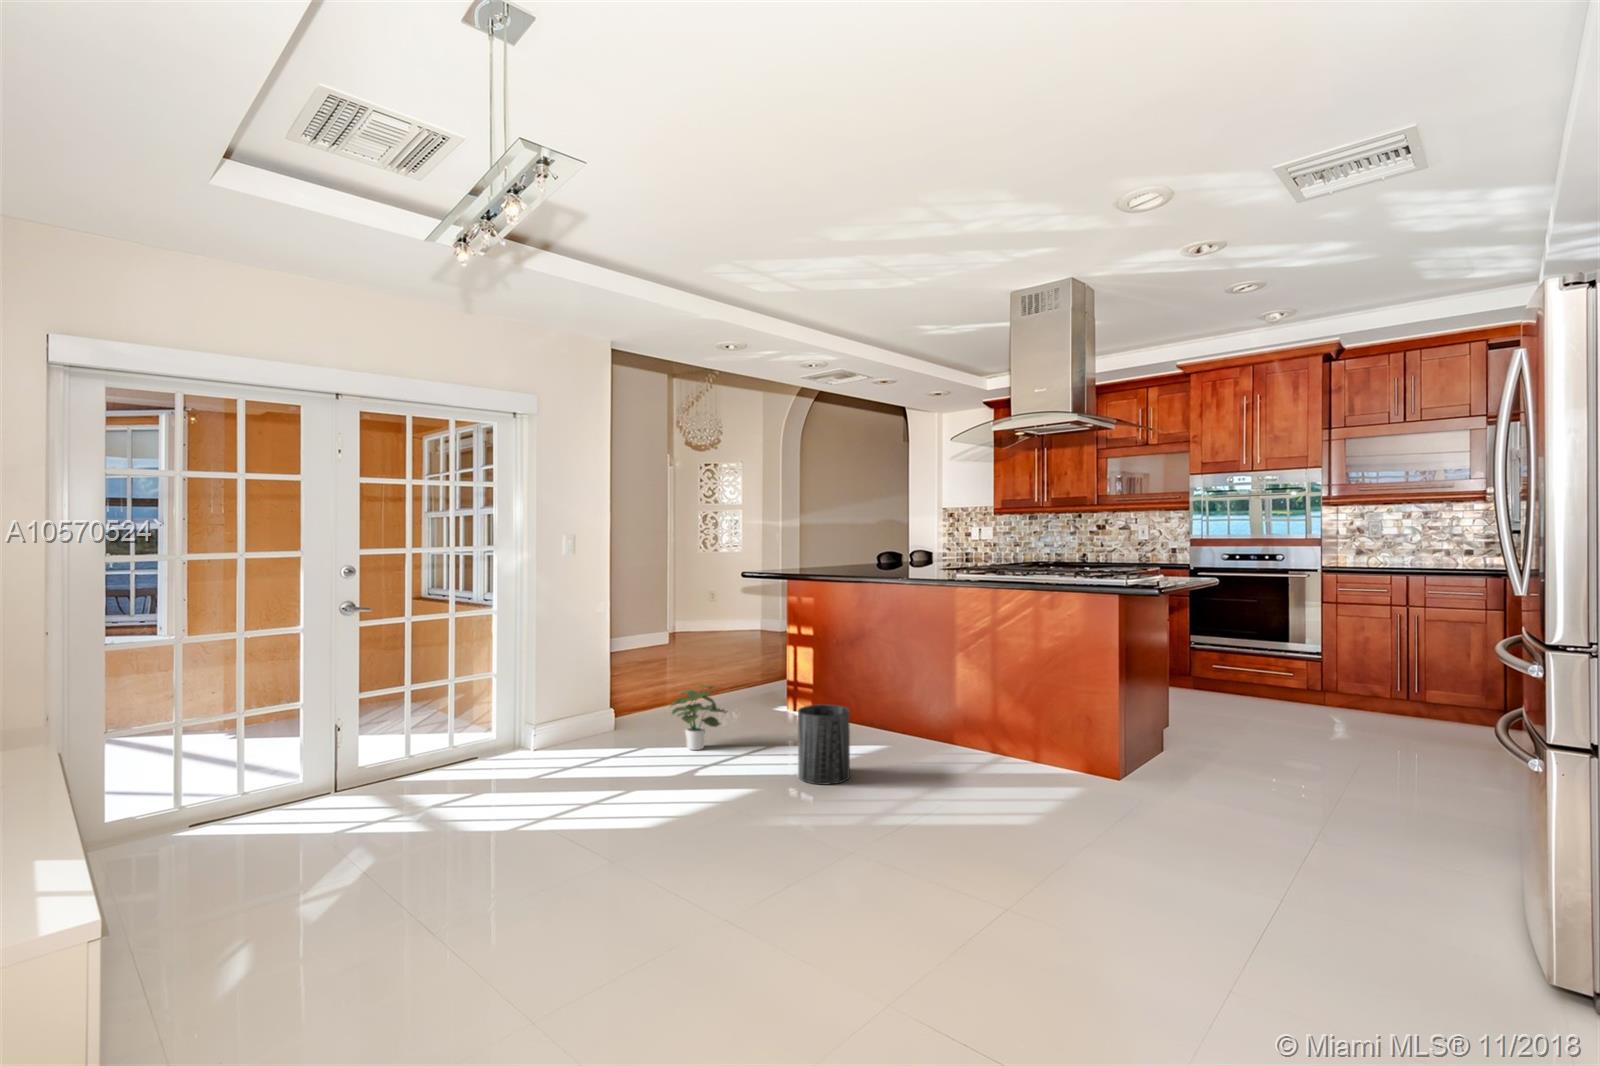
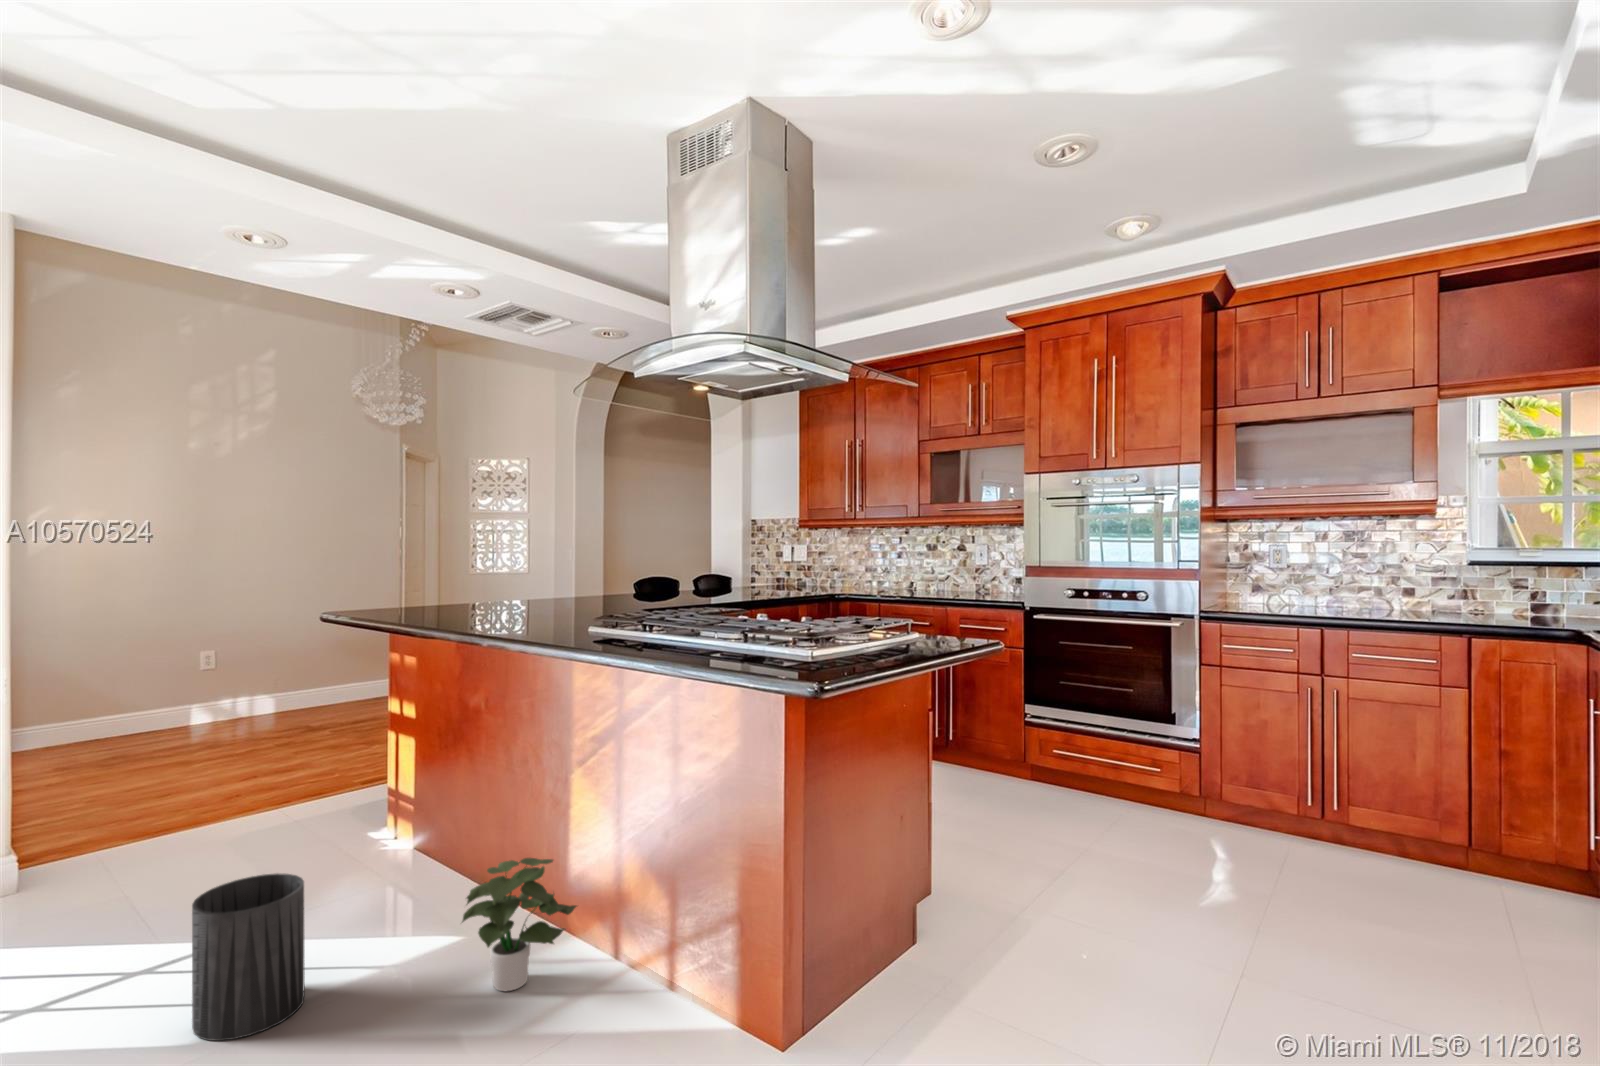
potted plant: present [671,686,726,750] -> present [462,858,576,991]

